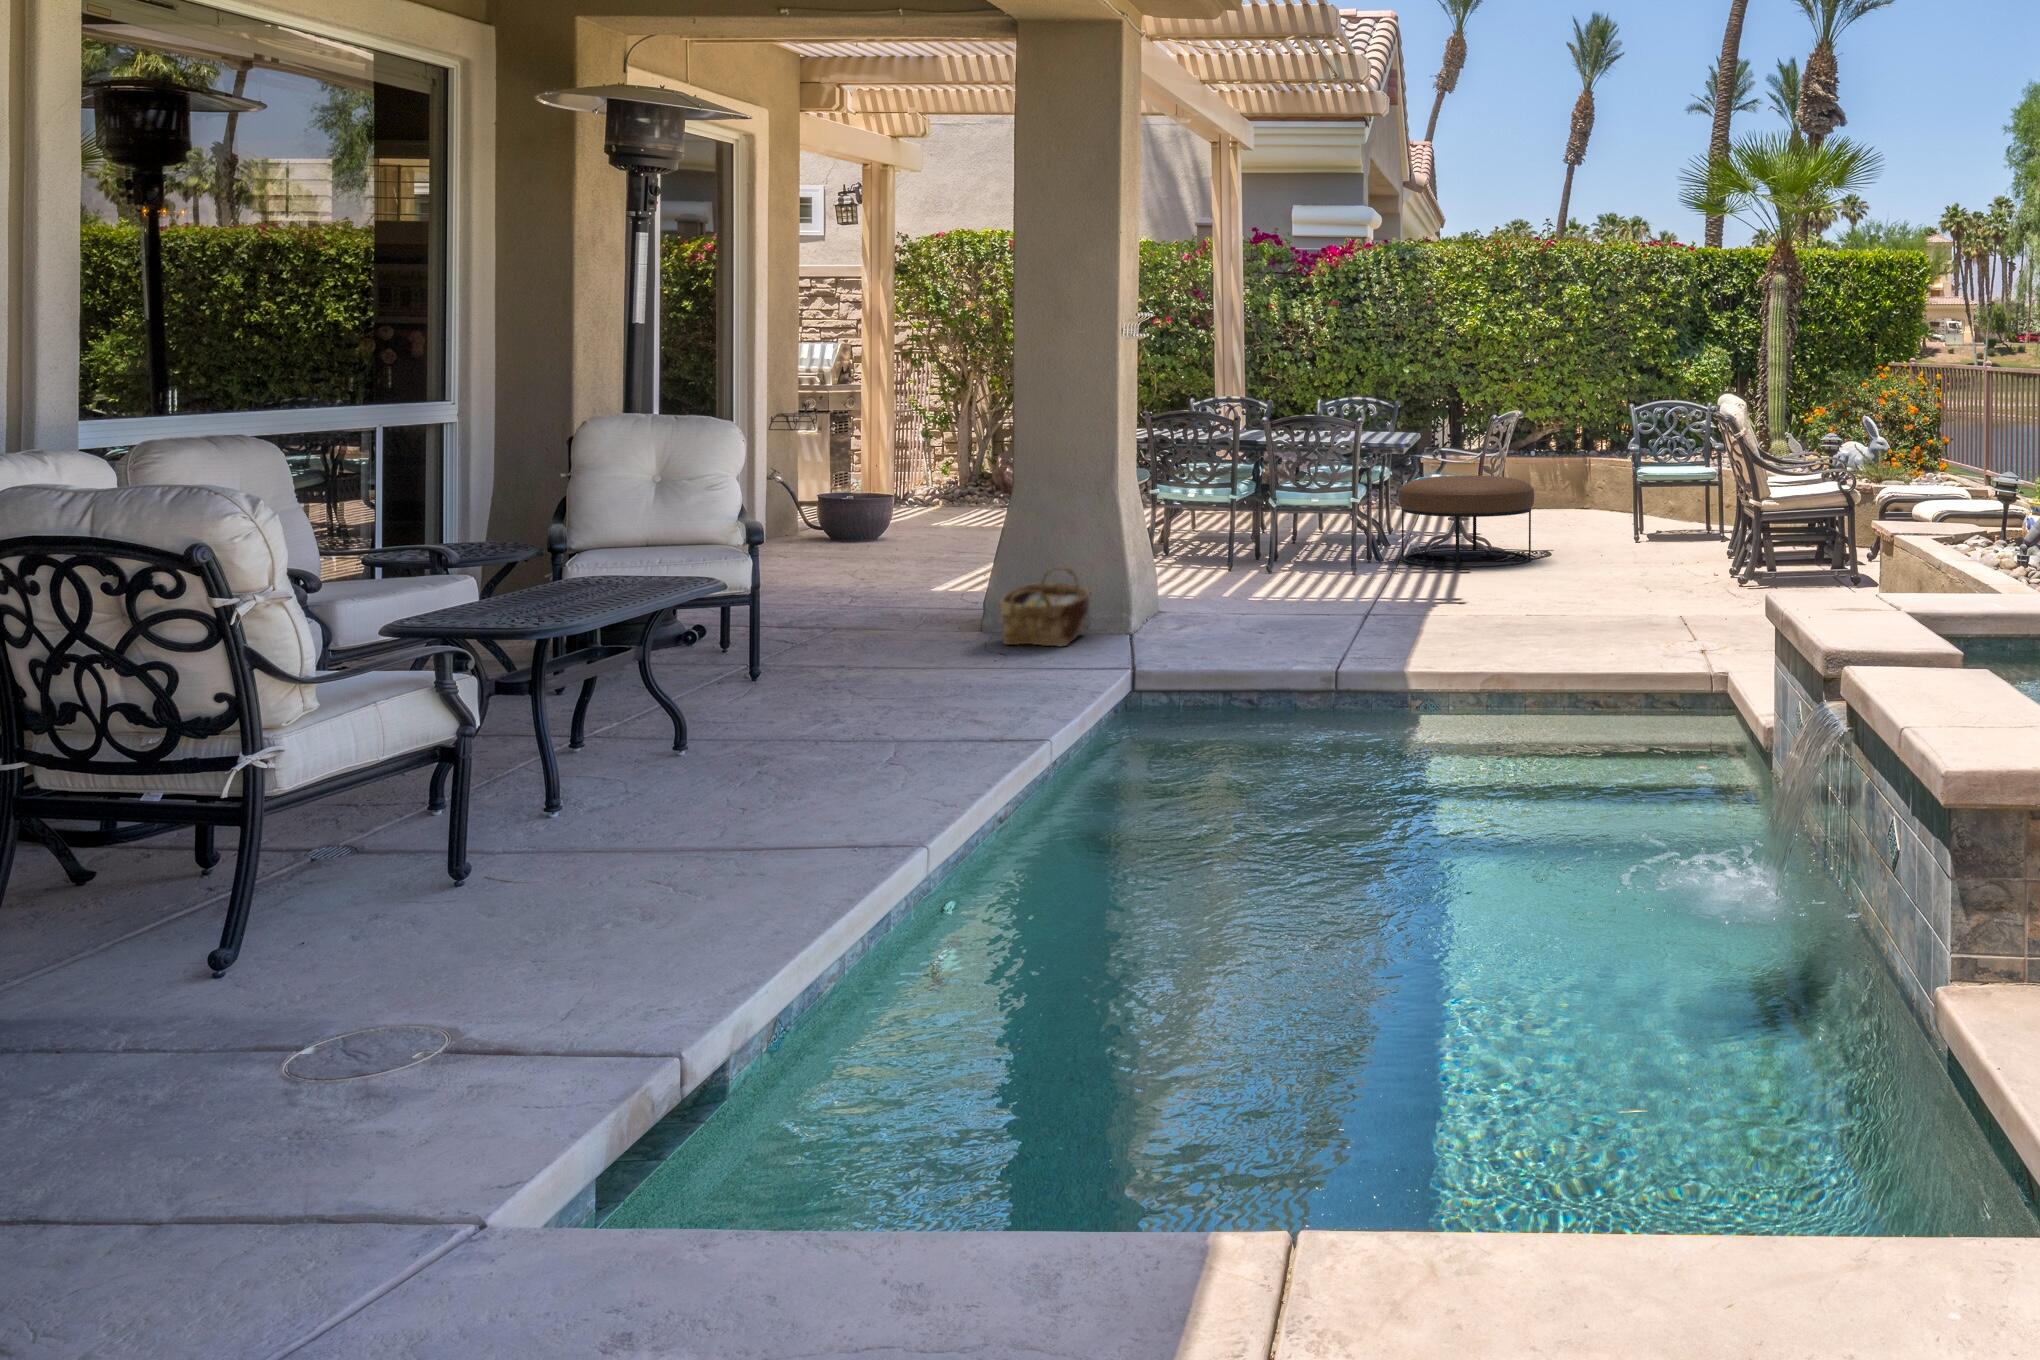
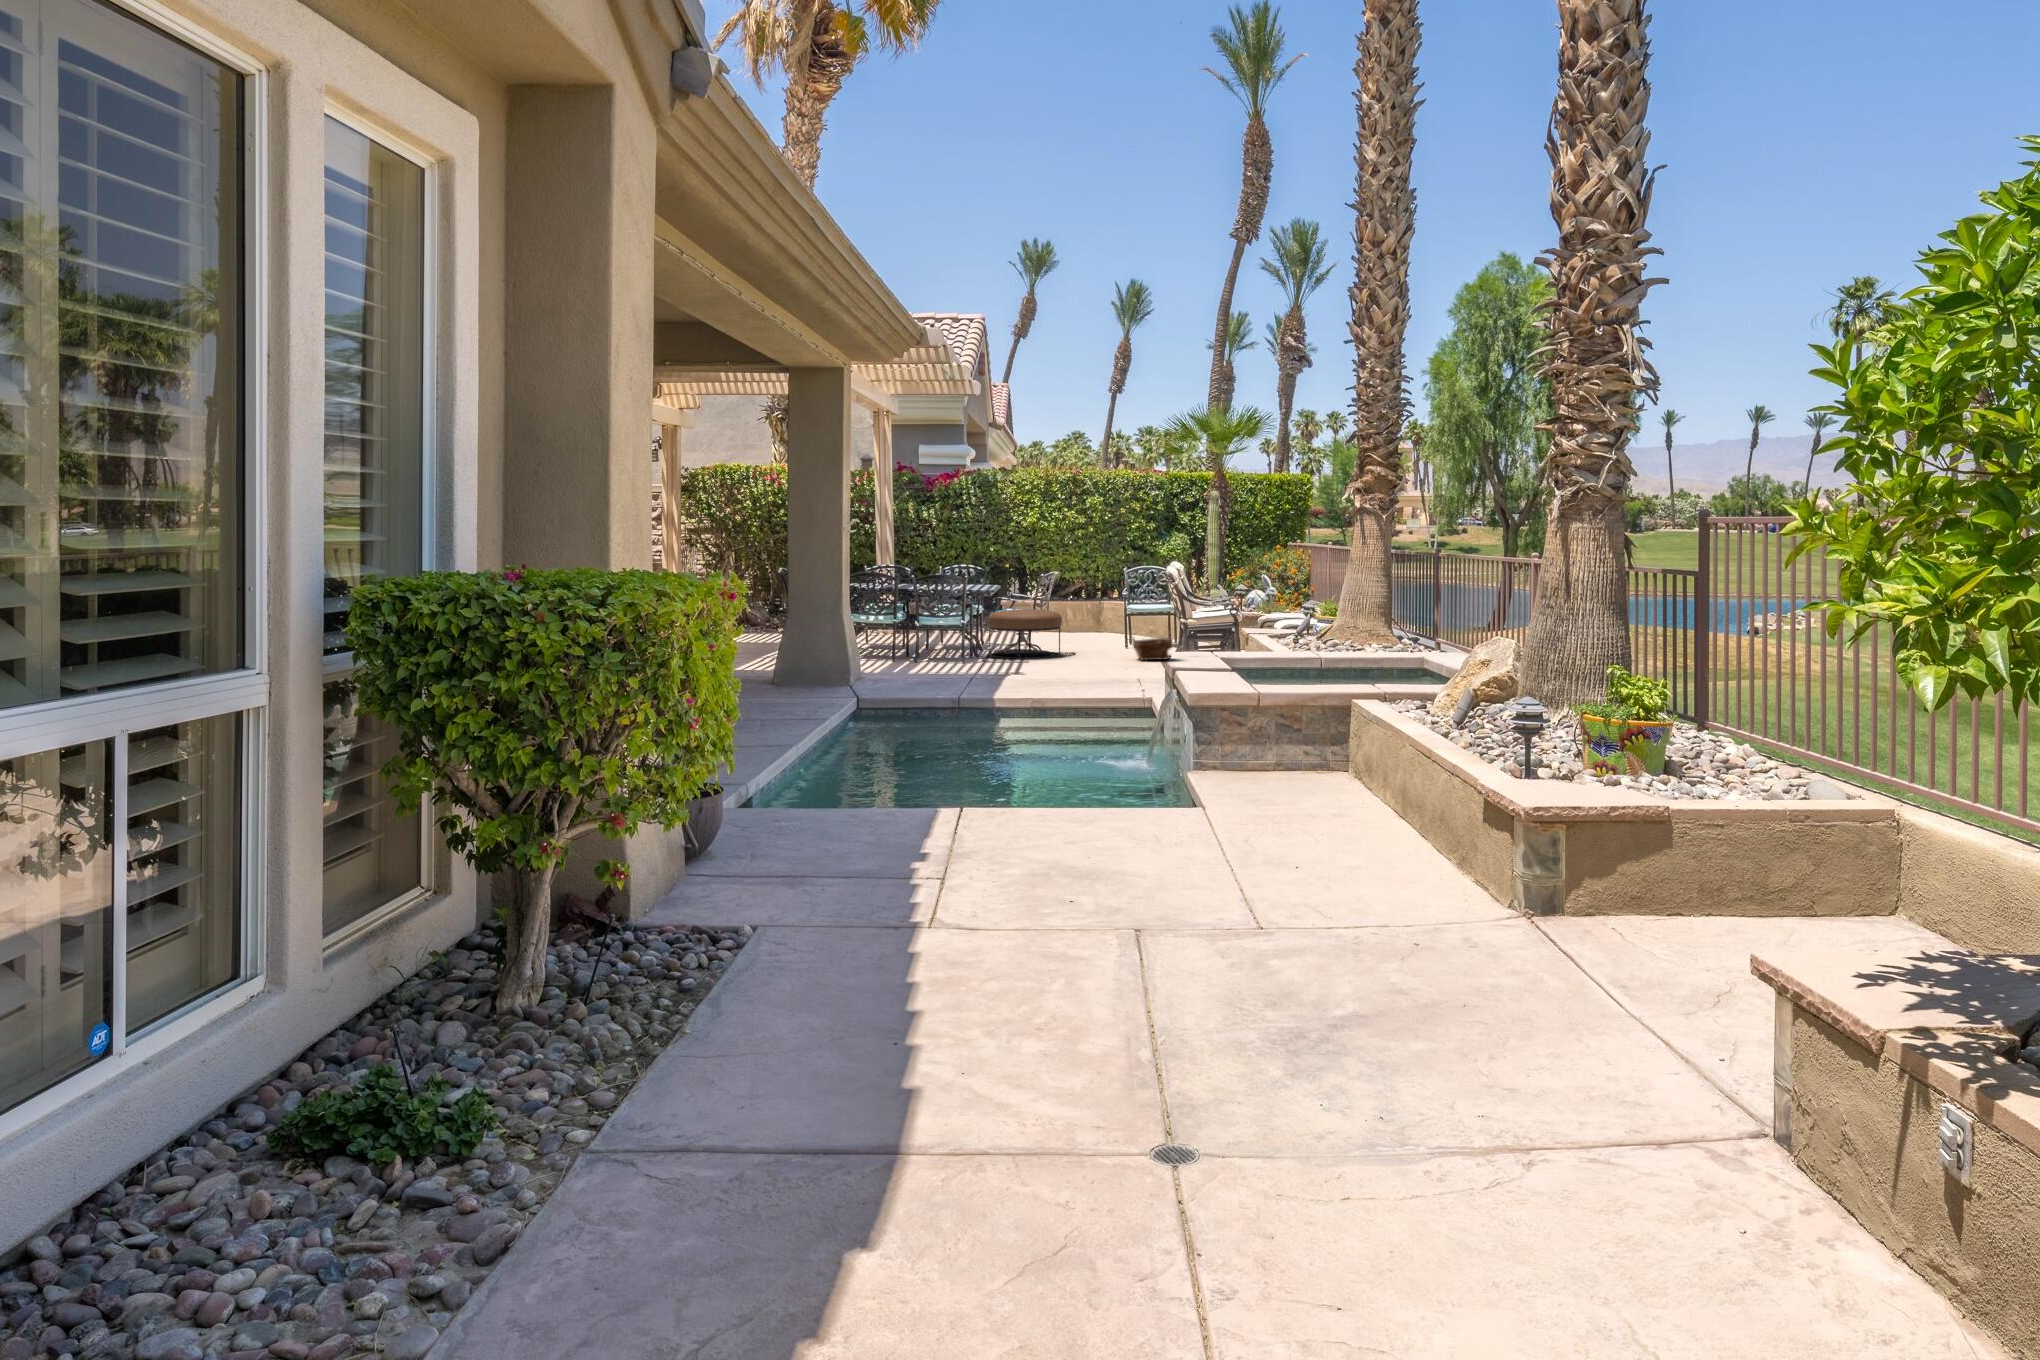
woven basket: present [1000,566,1090,647] -> present [1132,634,1172,661]

